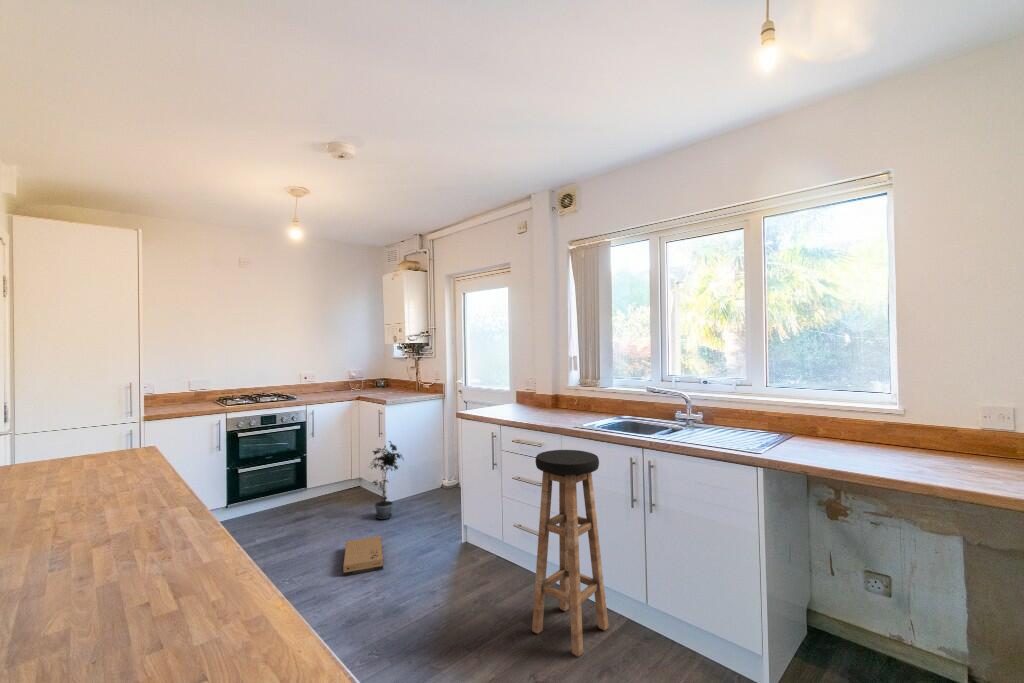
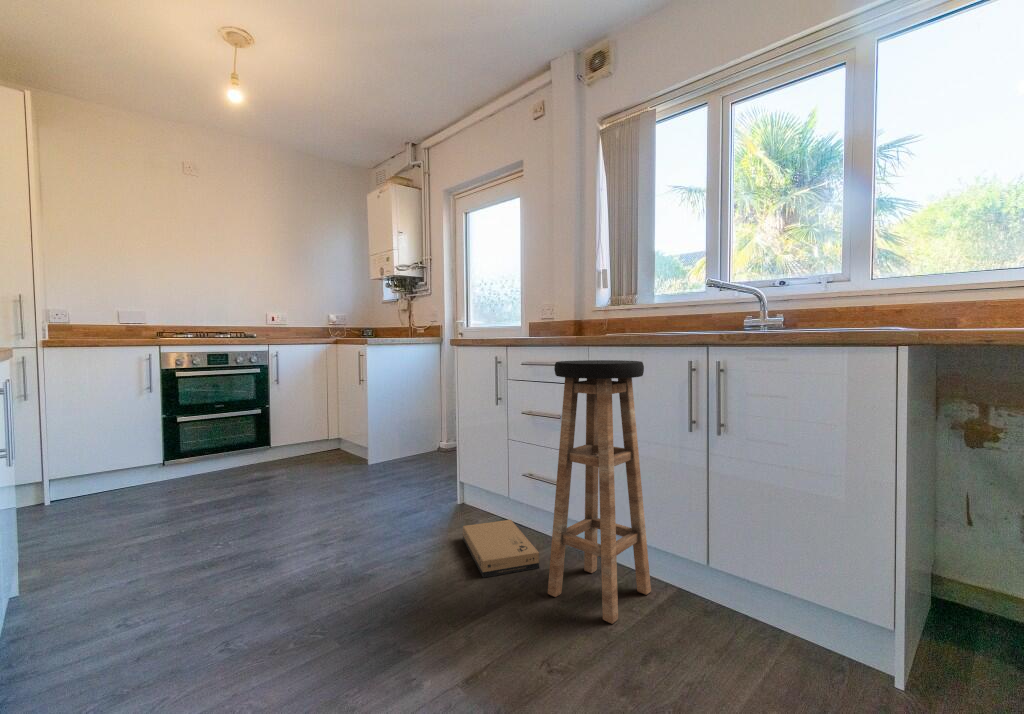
potted plant: present [372,441,402,519] -> none [343,385,386,478]
cardboard box: present [343,536,383,576] -> present [463,520,539,577]

